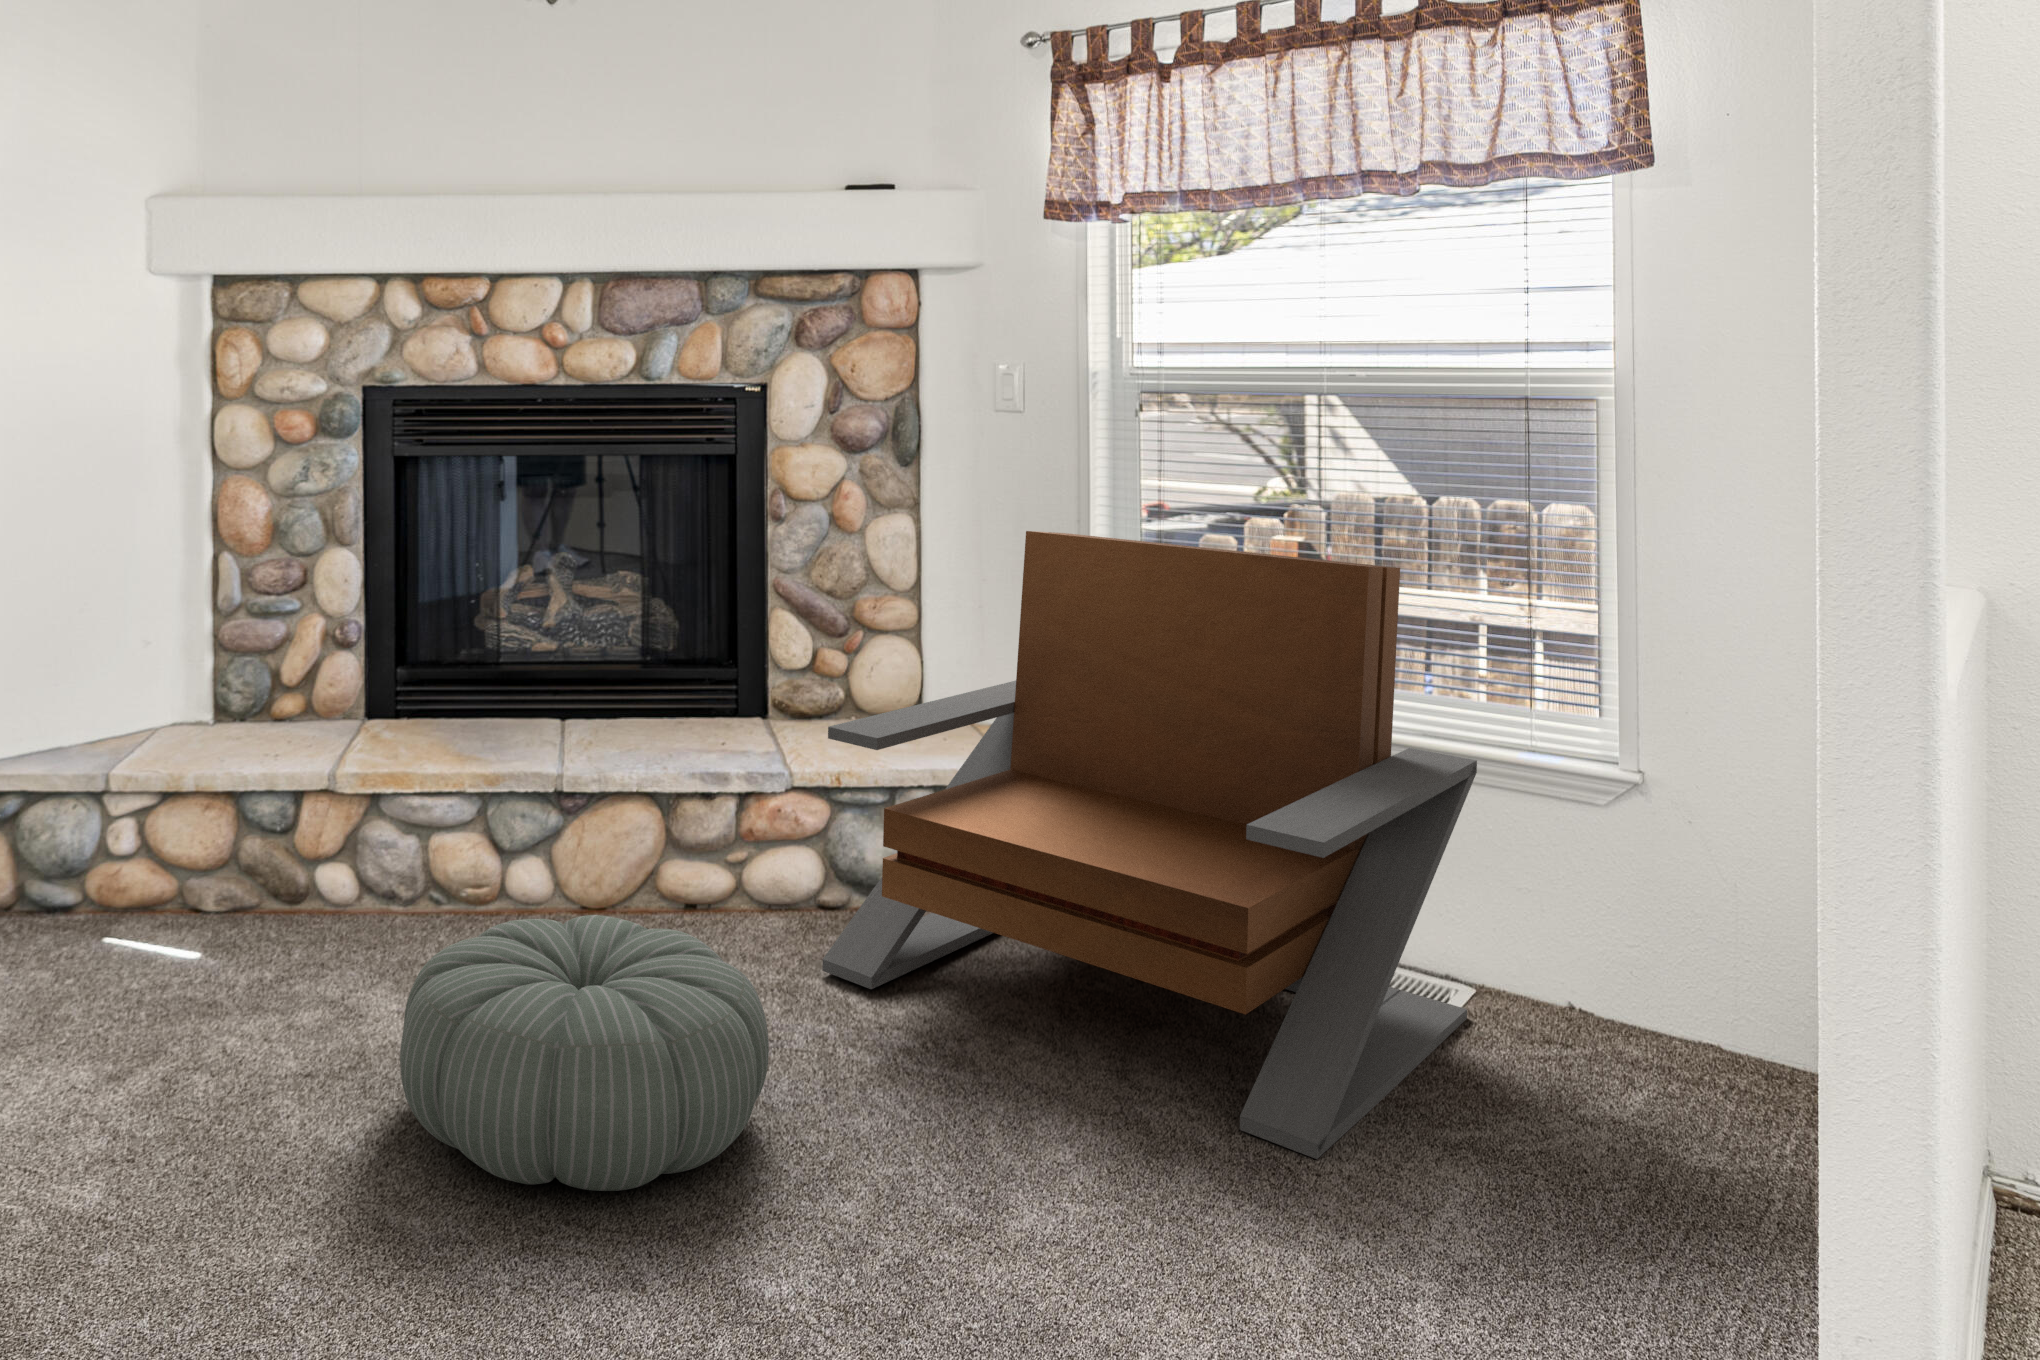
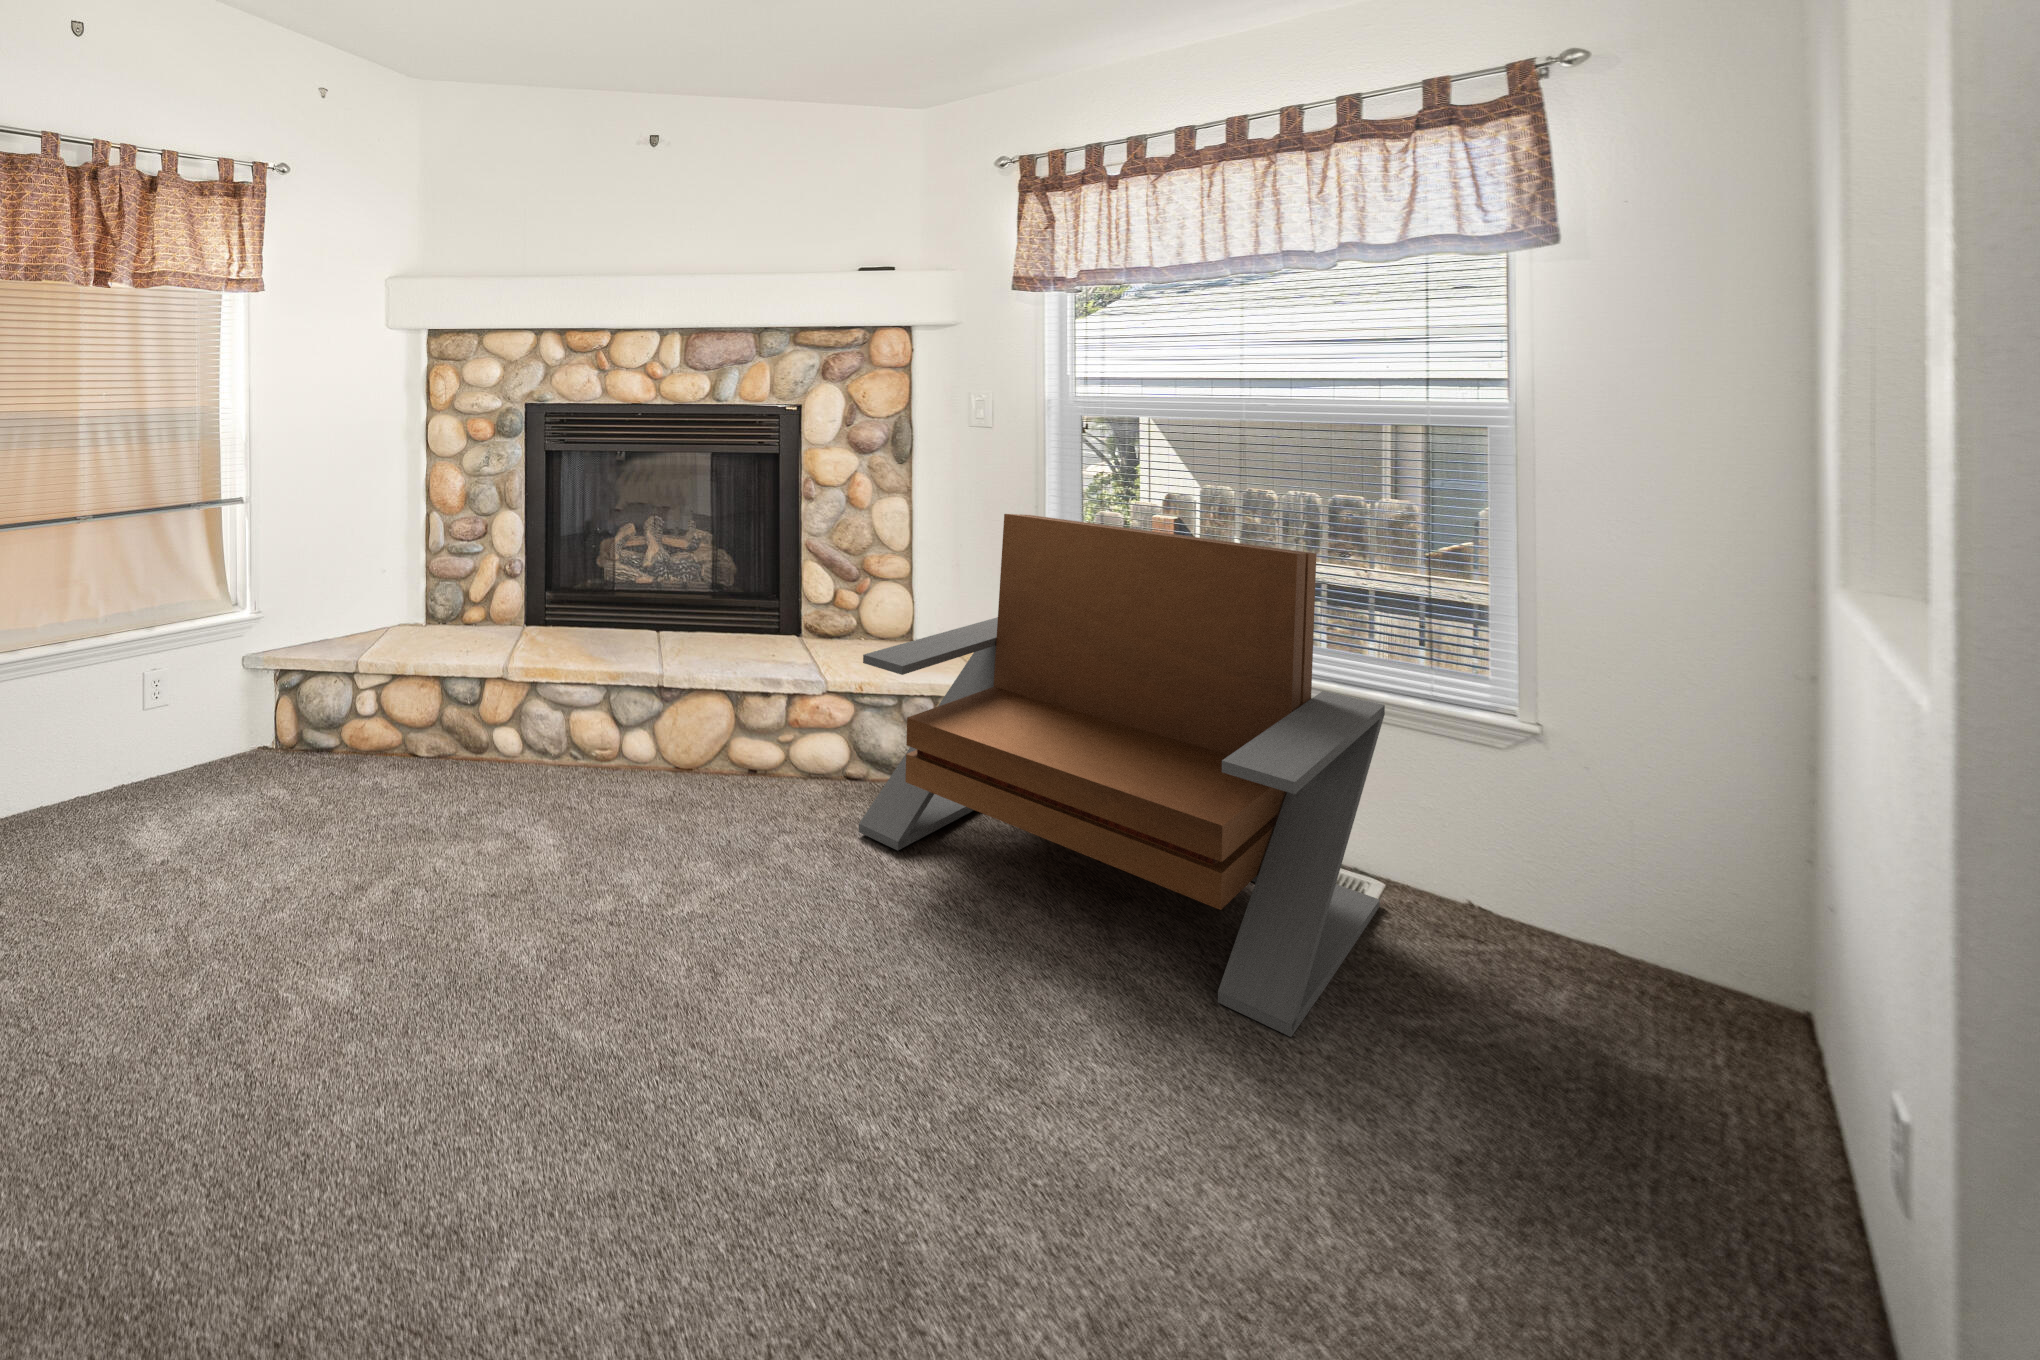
pouf: present [400,915,769,1191] -> none [561,792,836,1025]

